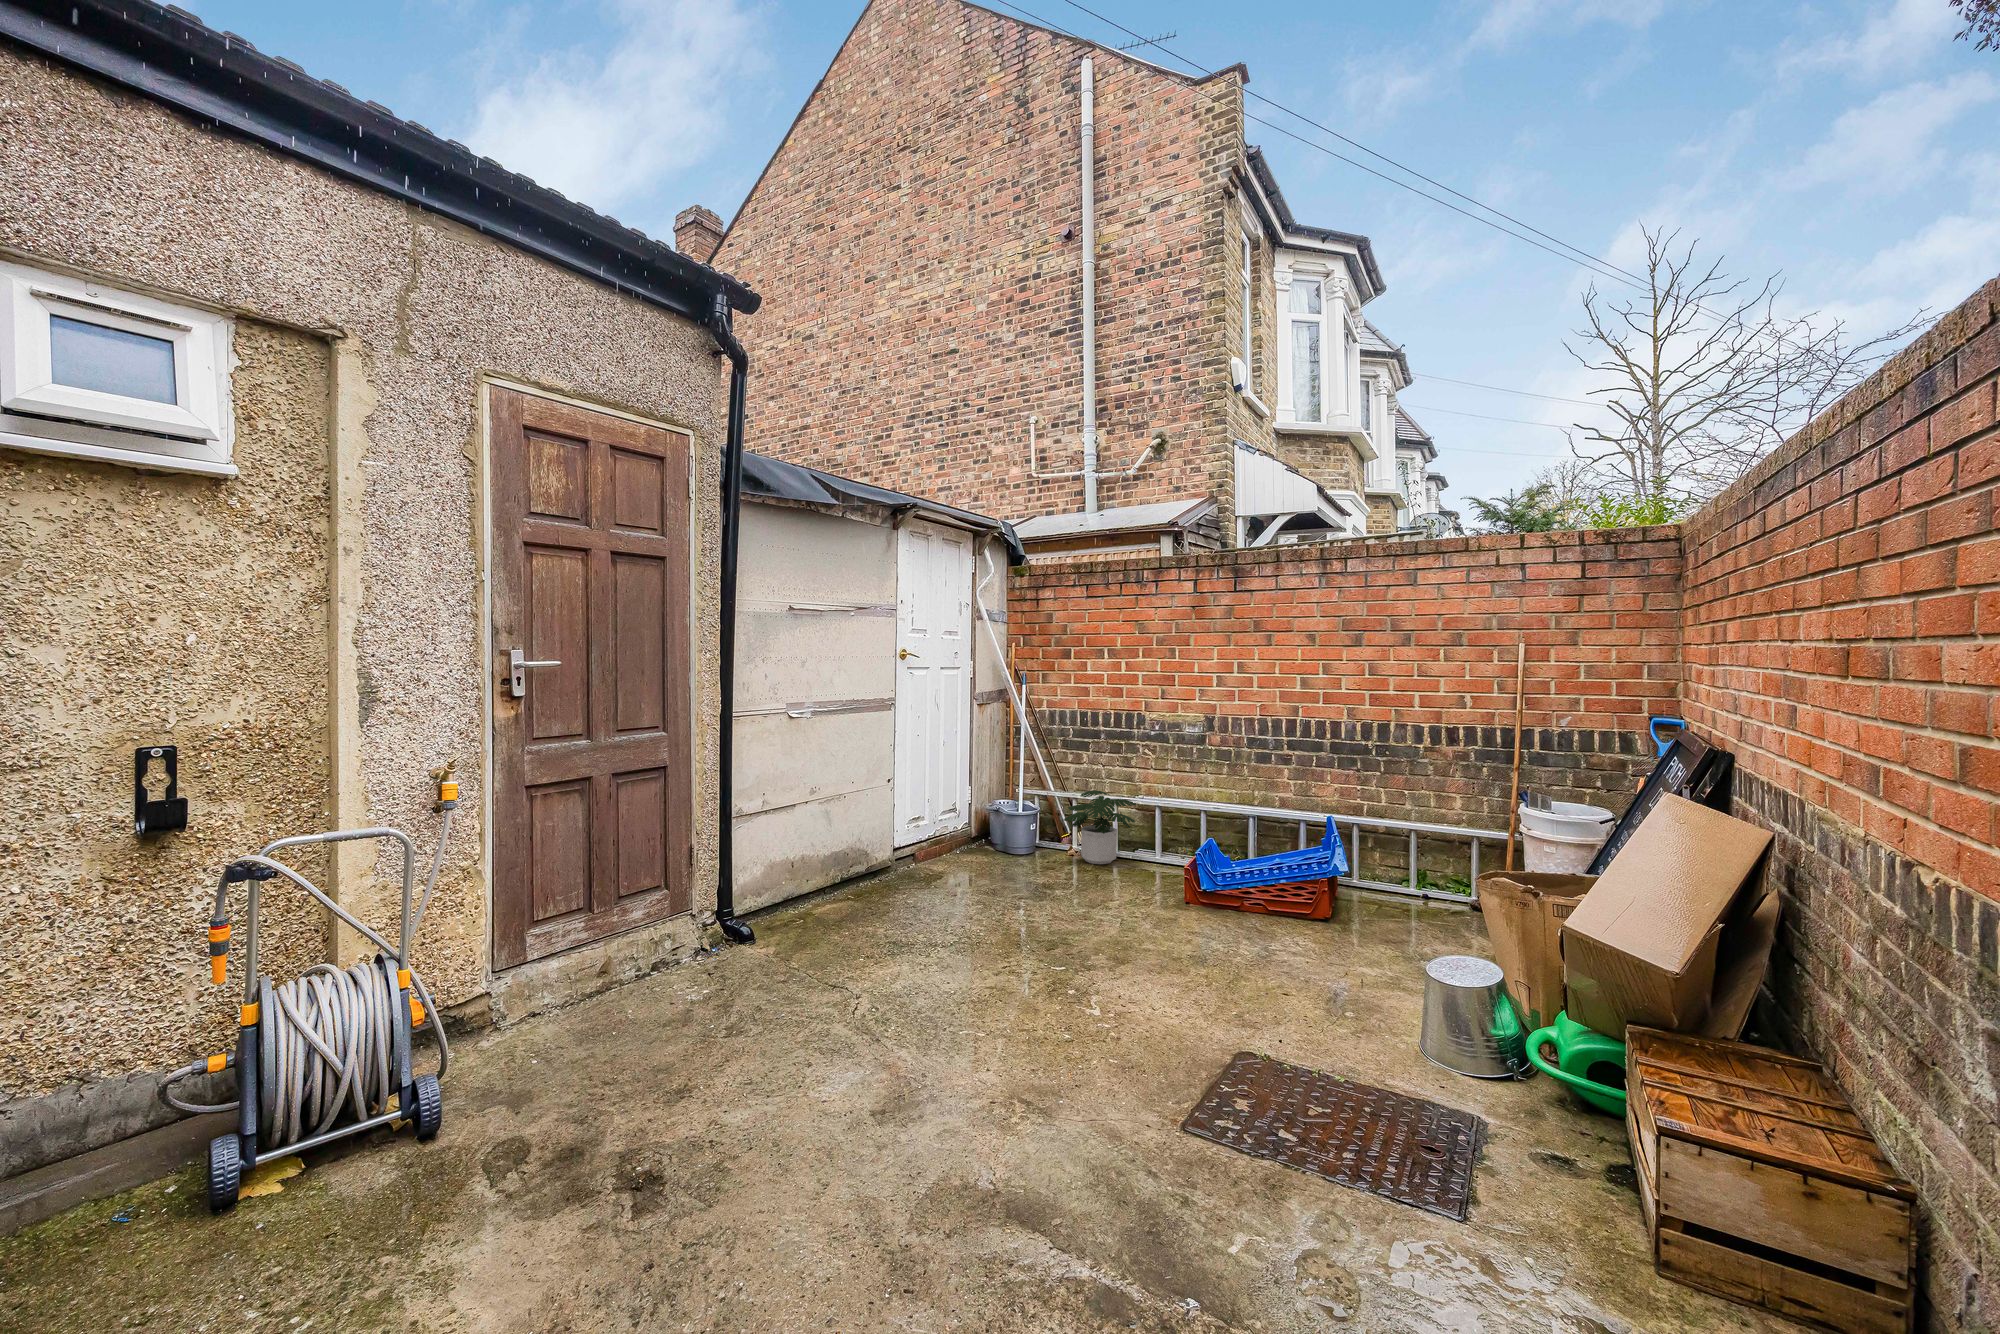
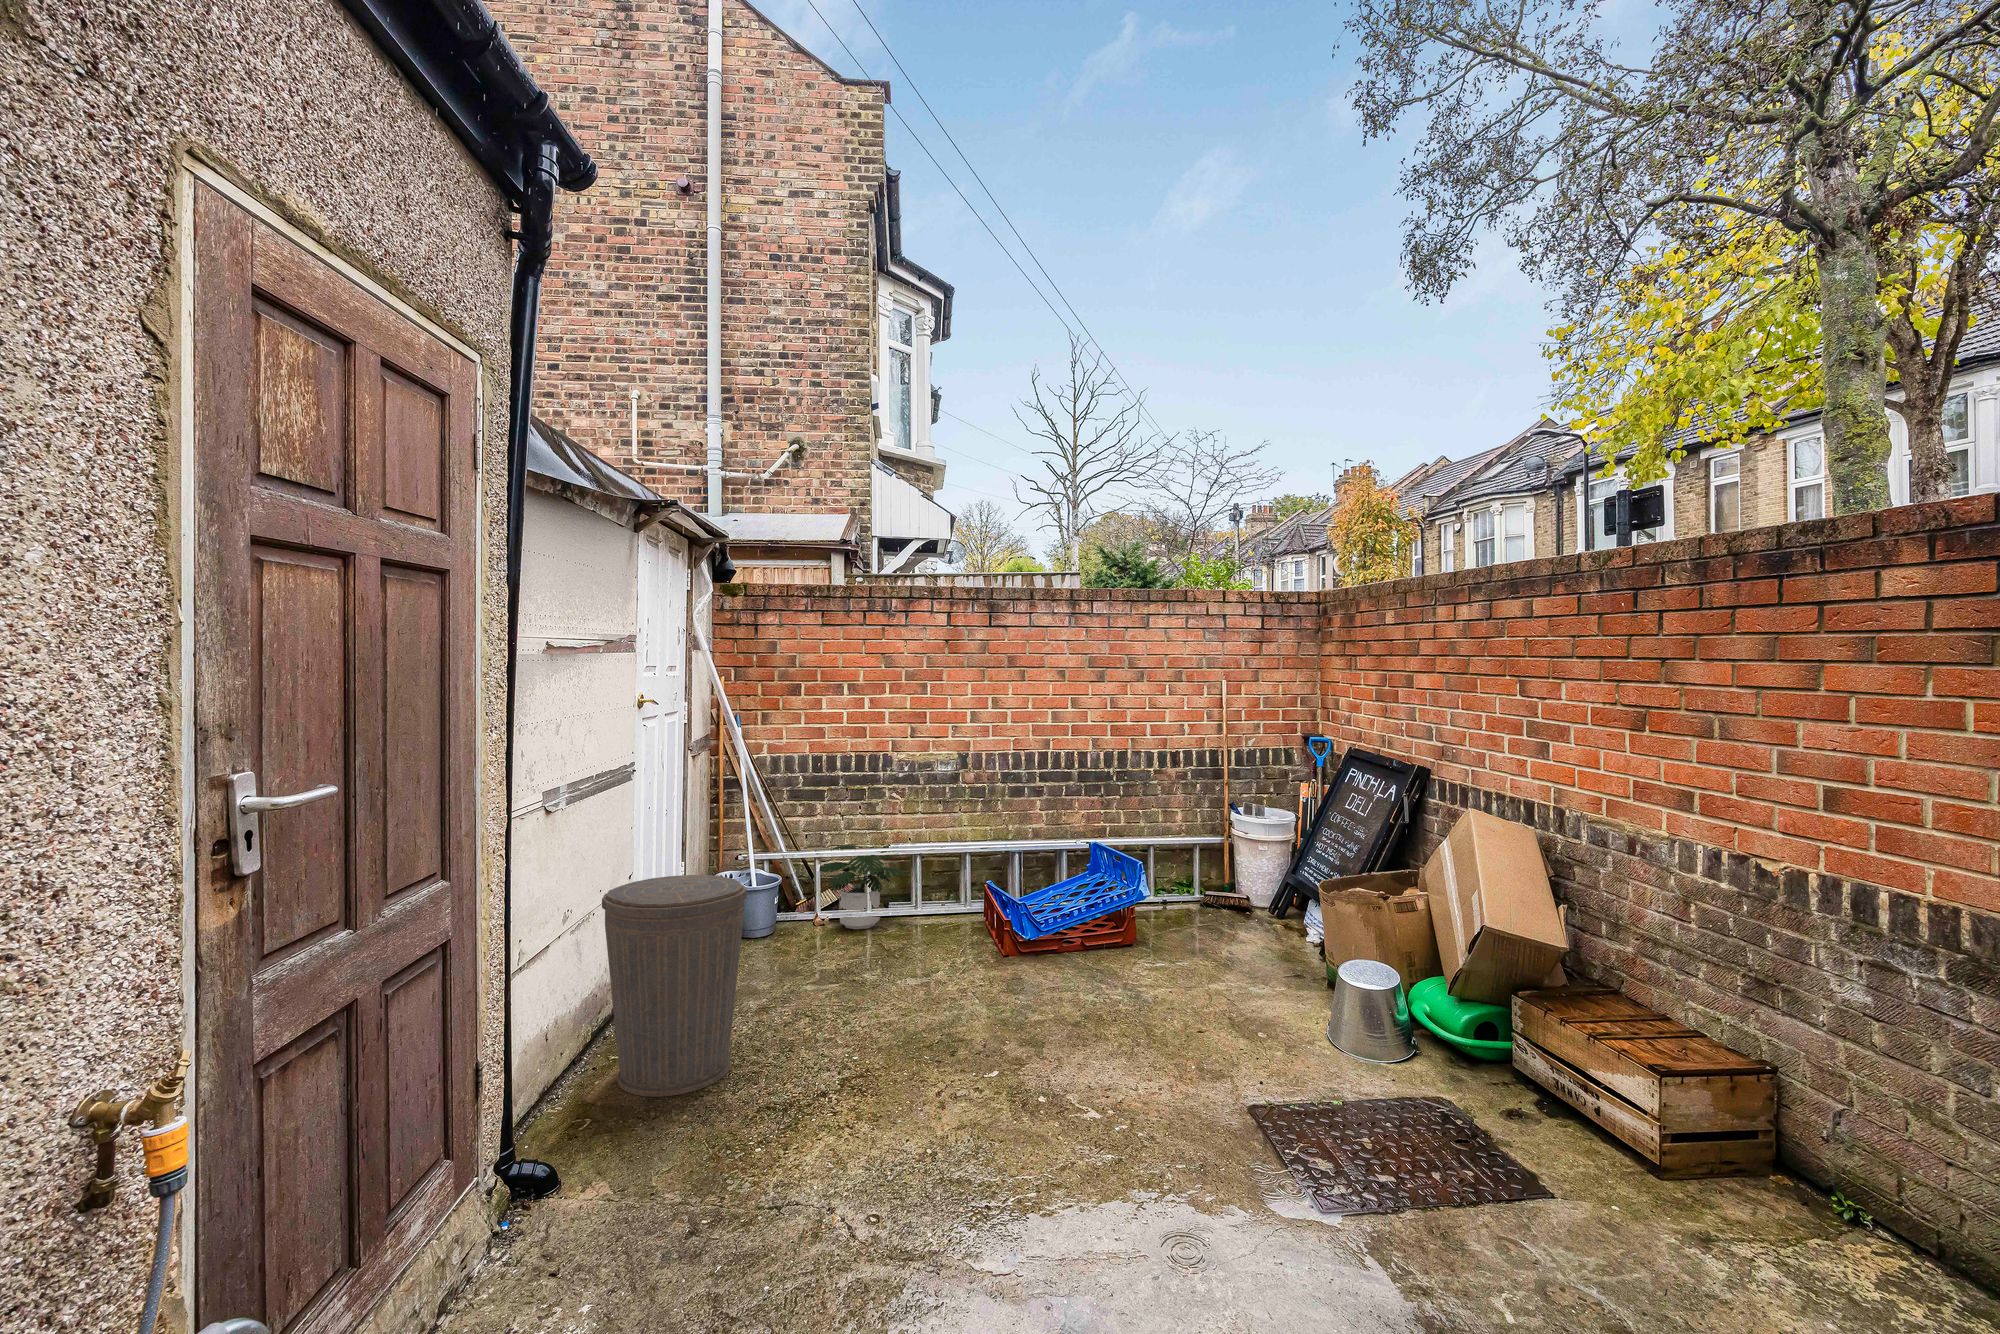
trash can: none [780,784,876,934] -> present [602,875,747,1097]

